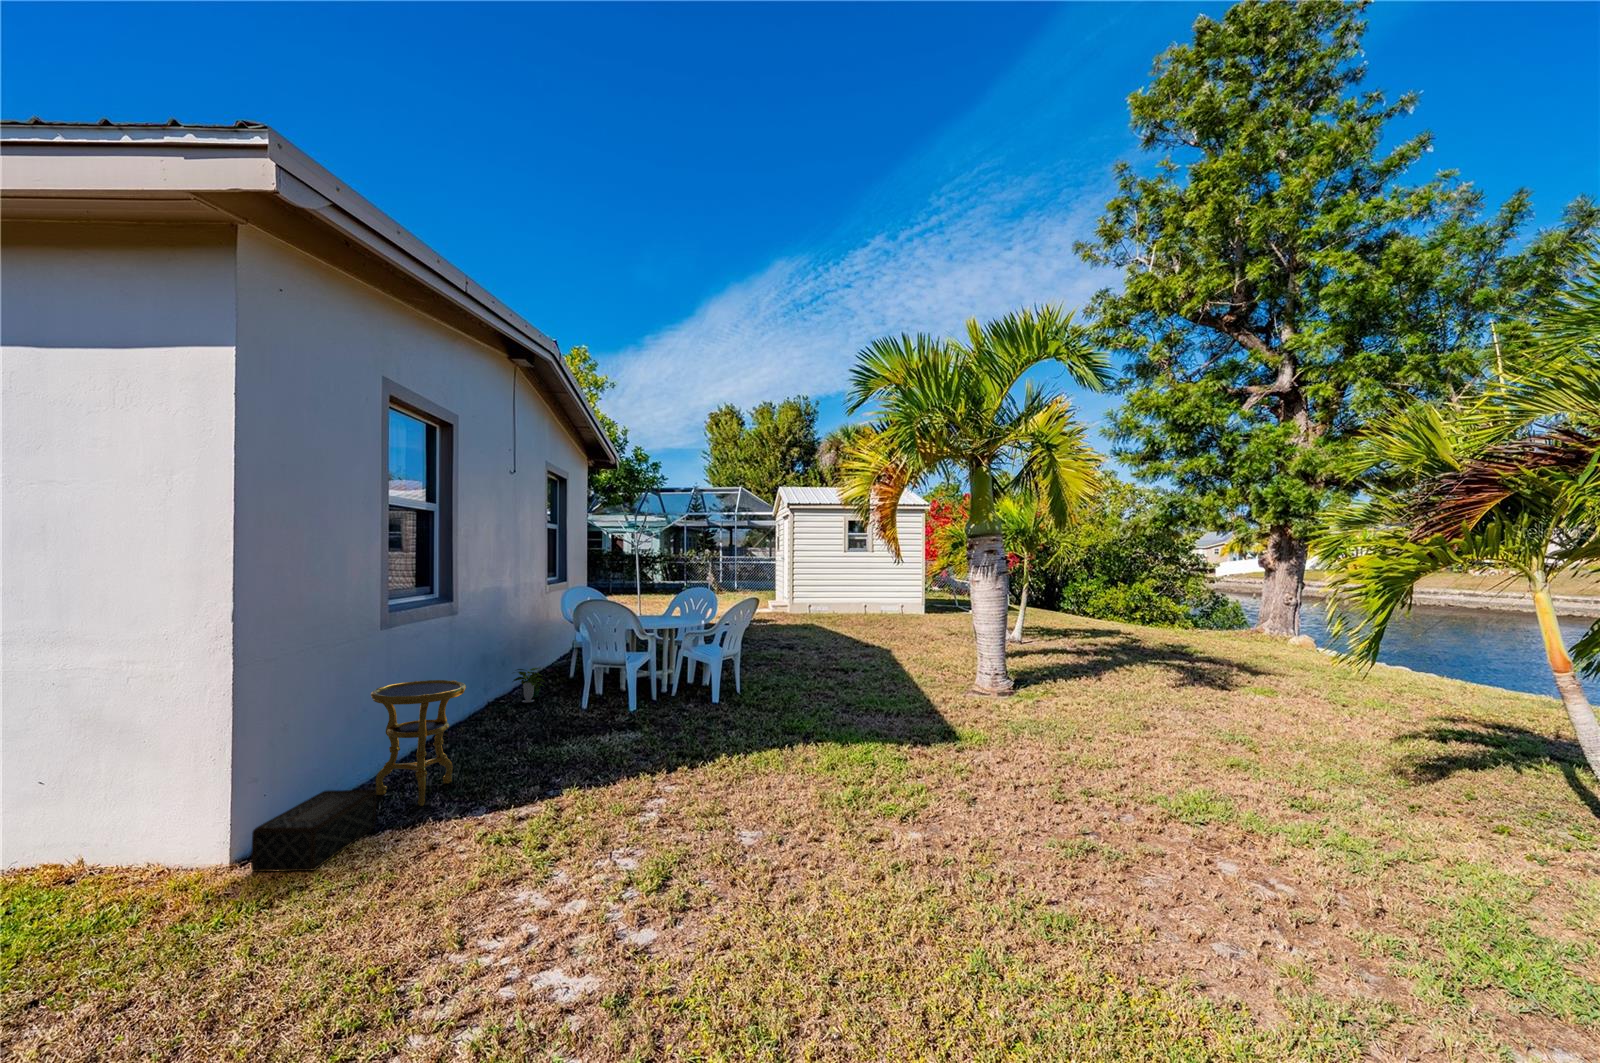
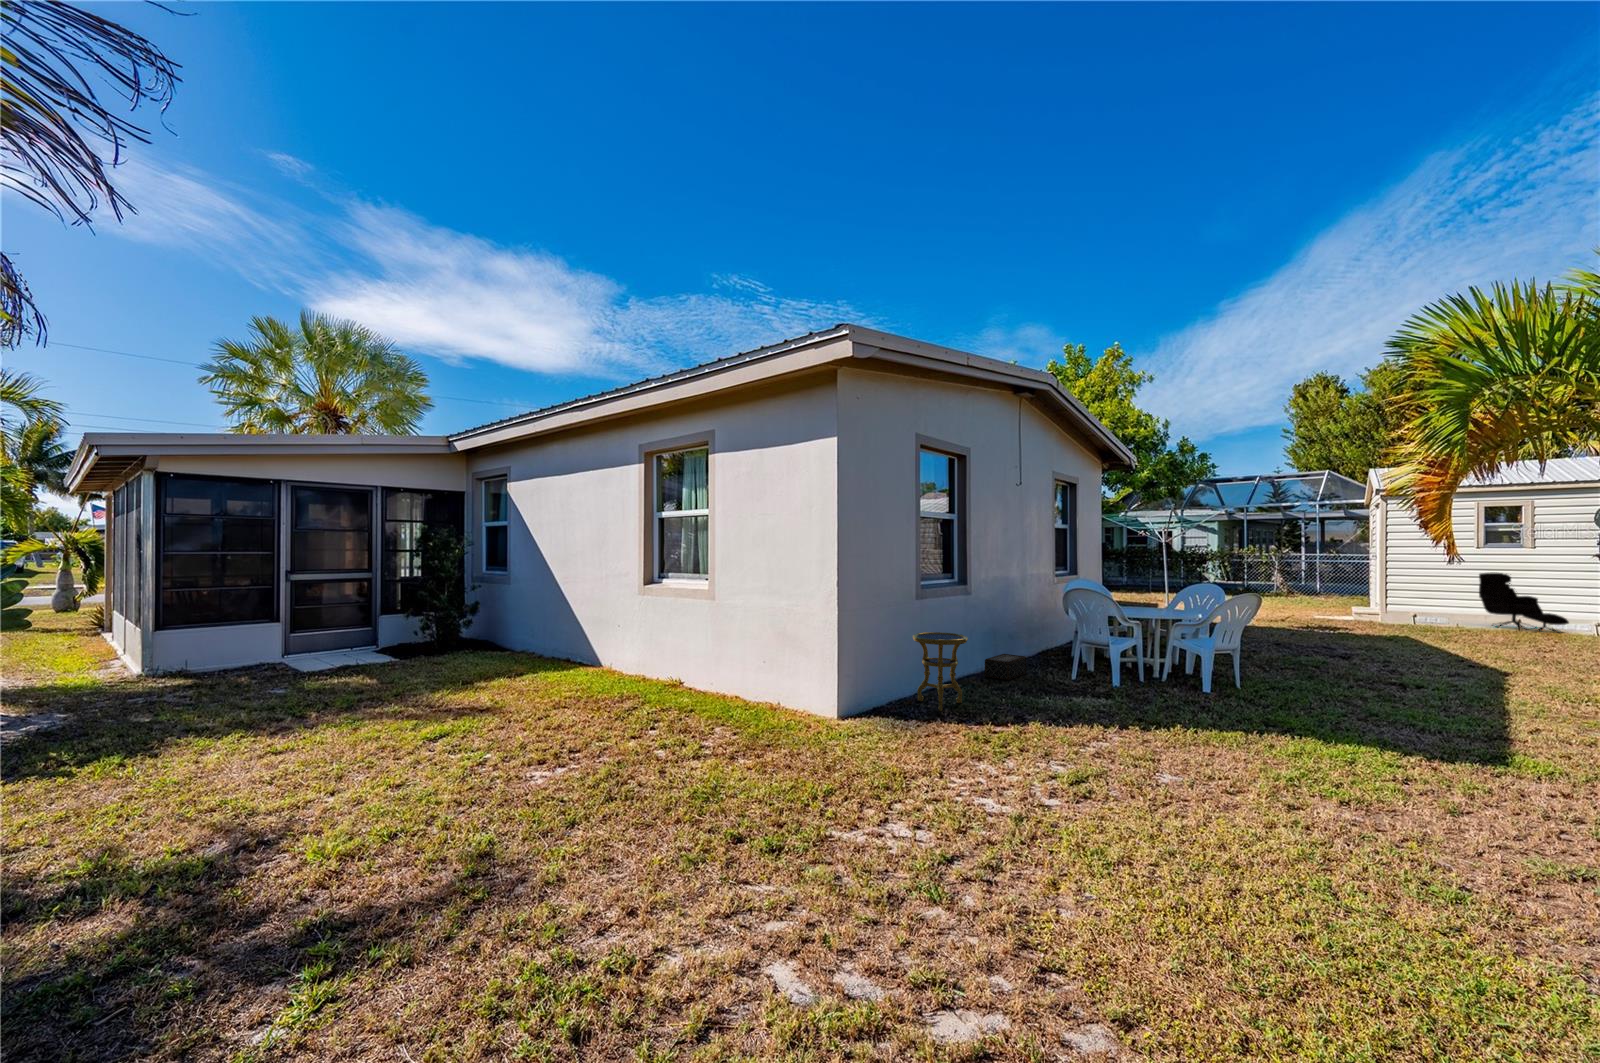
lounge chair: none [843,571,888,613] -> present [1479,572,1569,632]
potted plant: present [513,668,547,702] -> none [1019,639,1049,667]
woven basket: present [251,790,376,872] -> present [985,654,1026,680]

